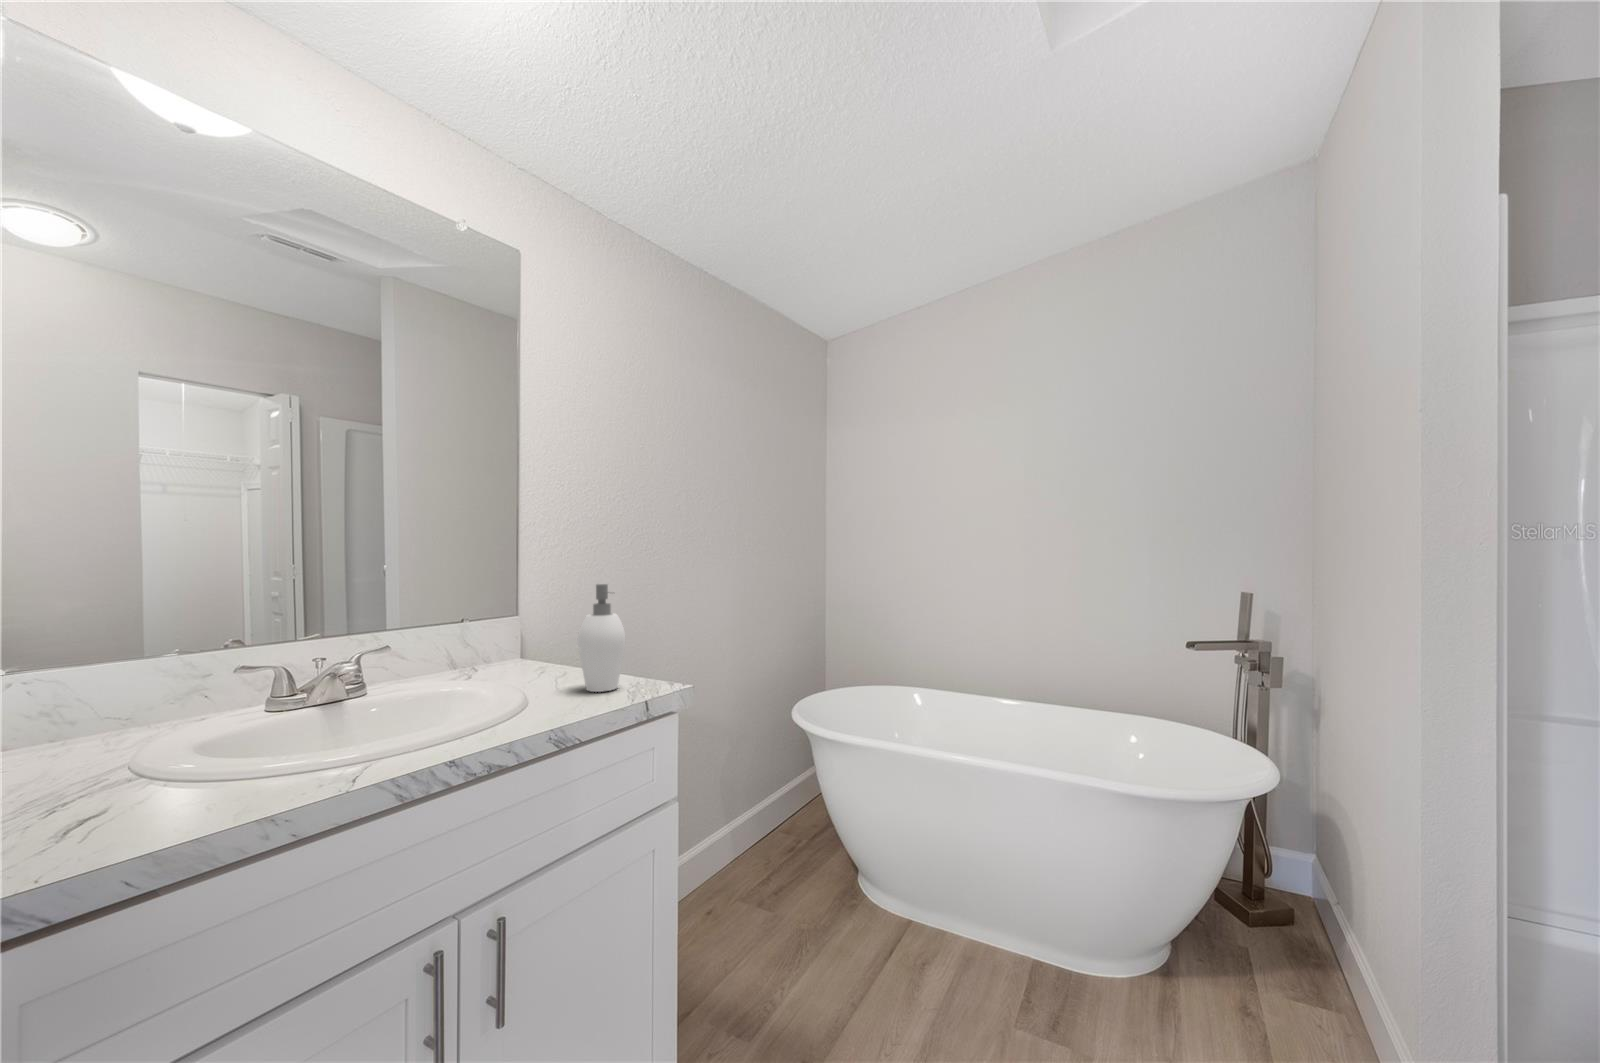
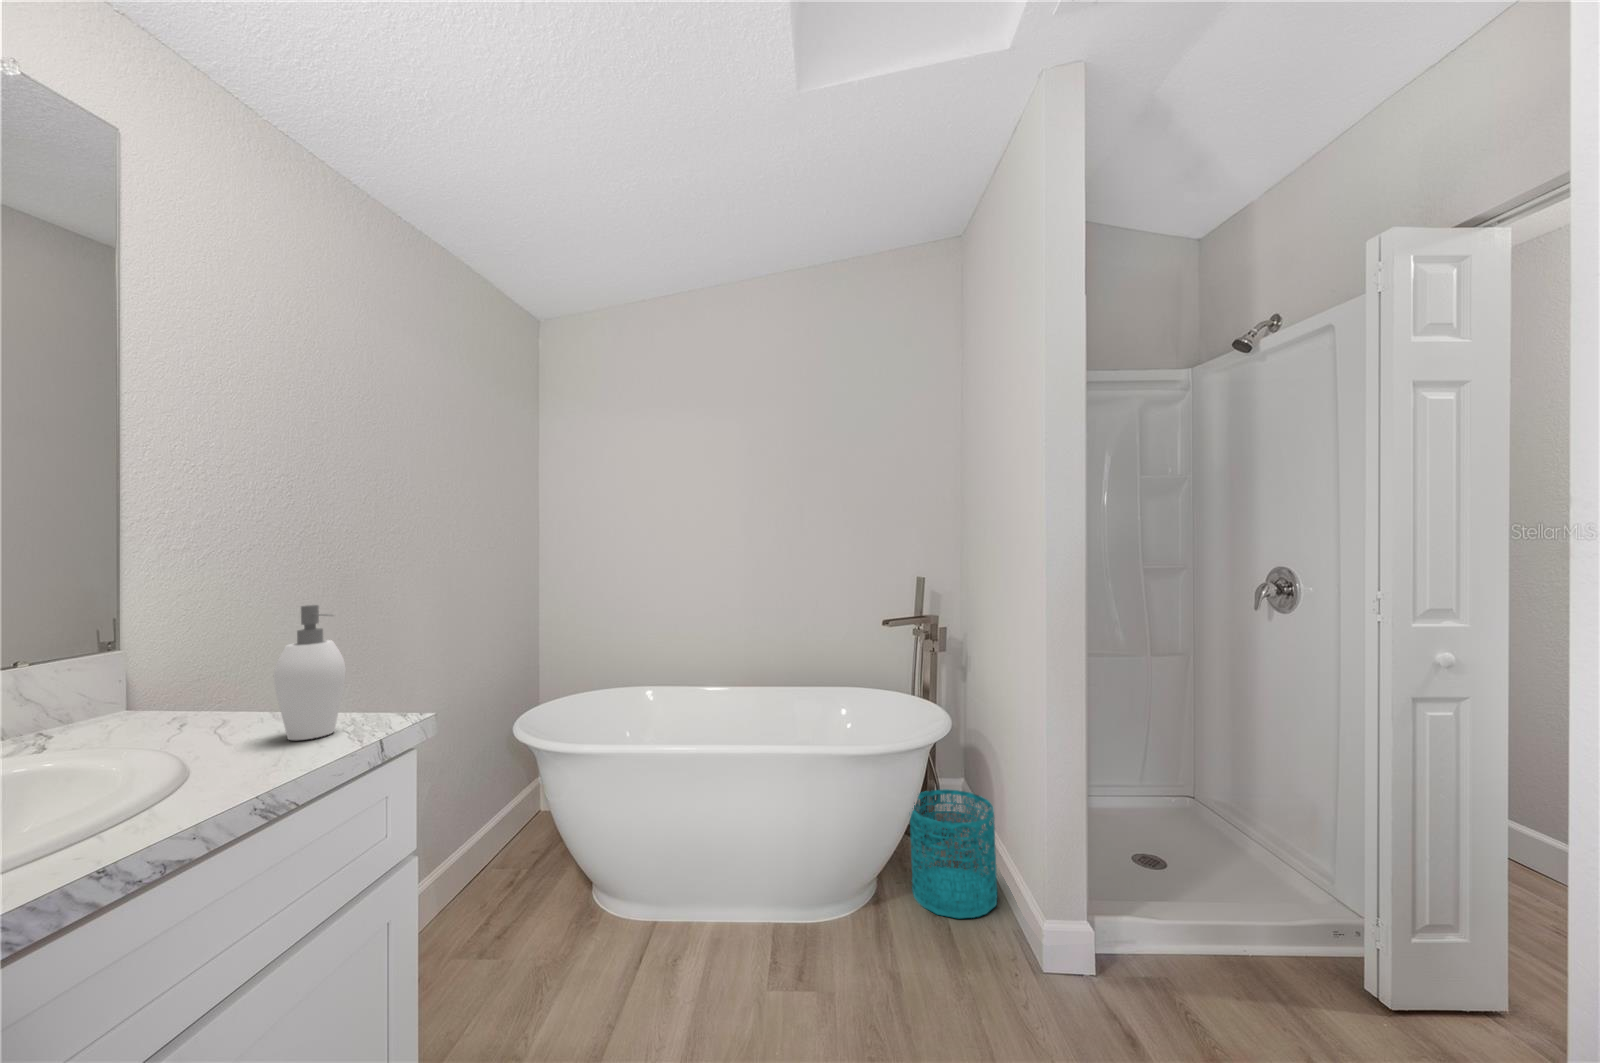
wastebasket: none [1215,858,1351,1038] -> present [910,789,997,919]

